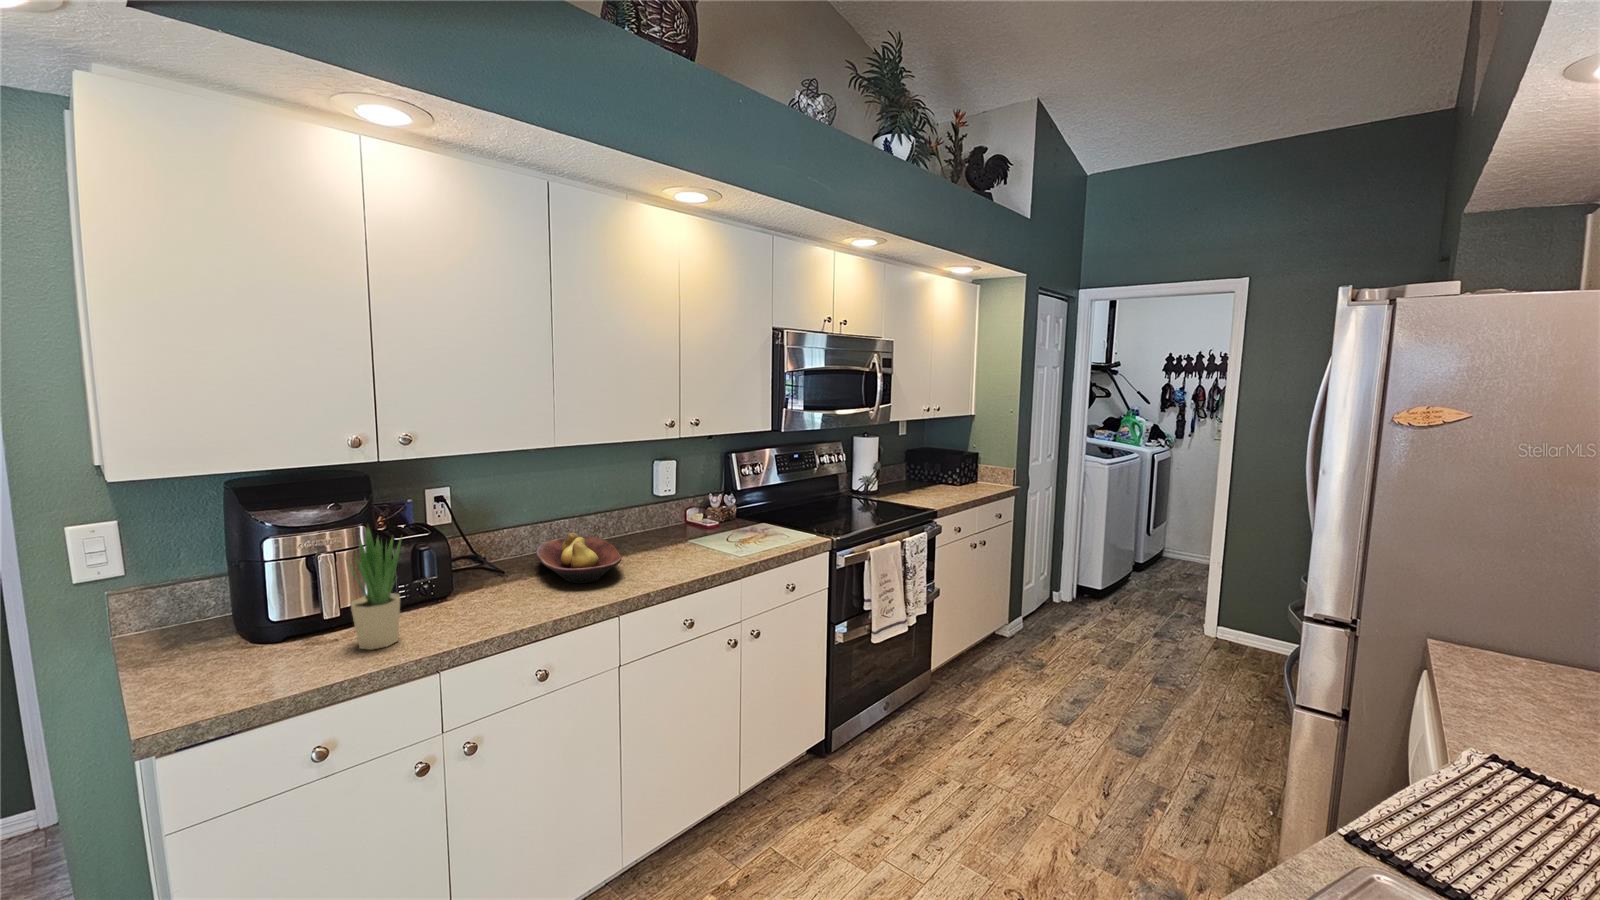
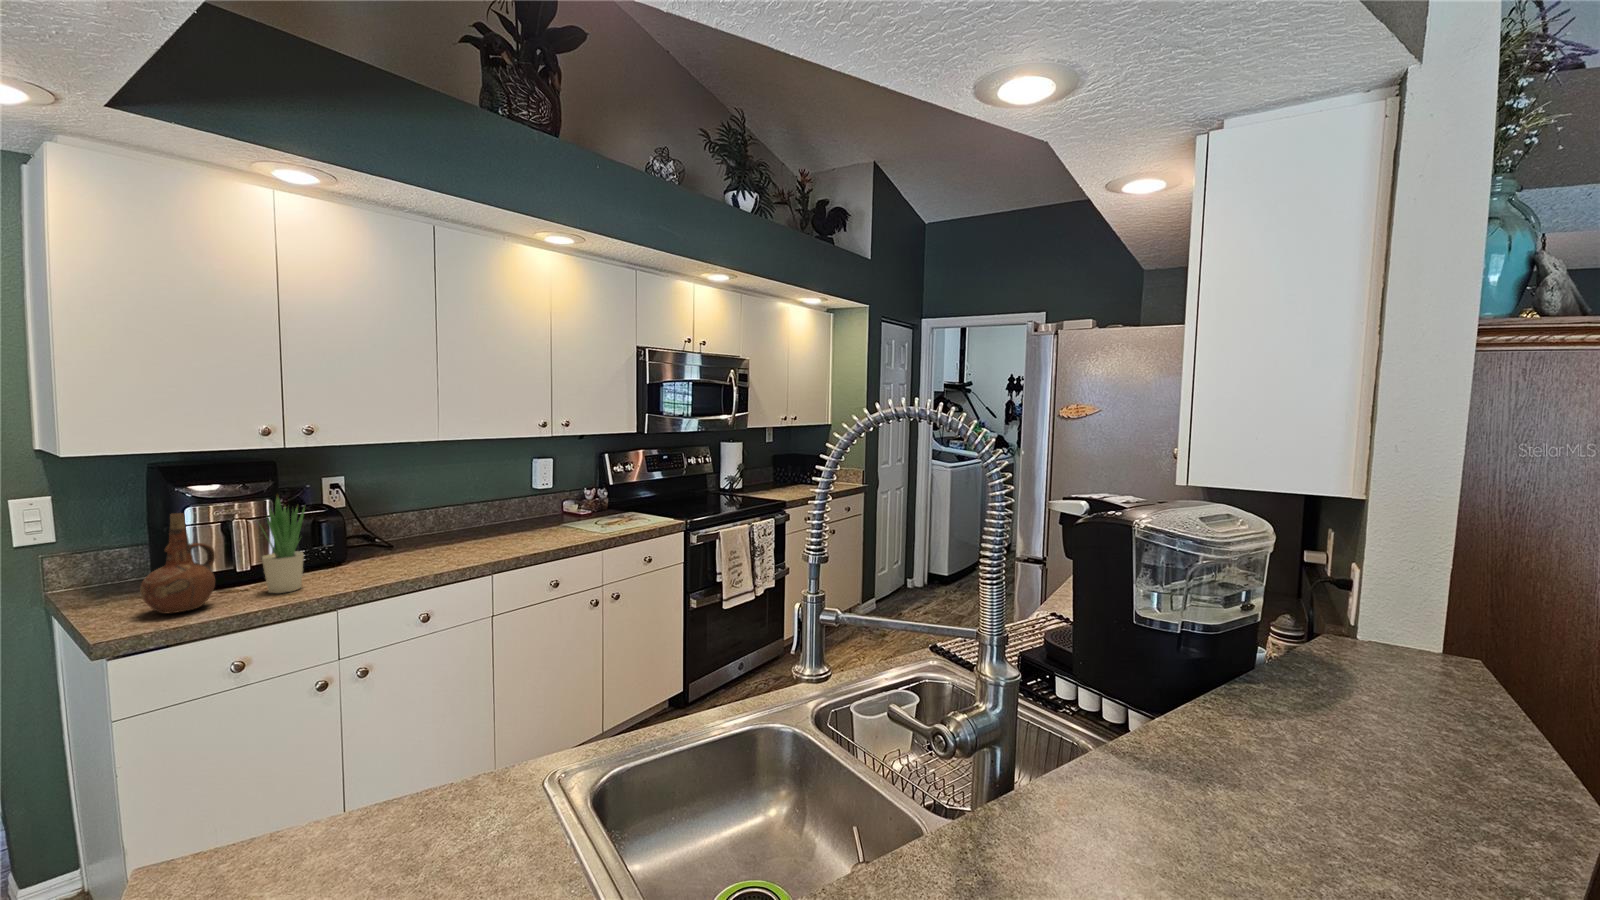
fruit bowl: present [536,533,622,583] -> none [421,514,496,552]
ceramic pitcher: none [202,553,294,684] -> present [140,513,215,614]

